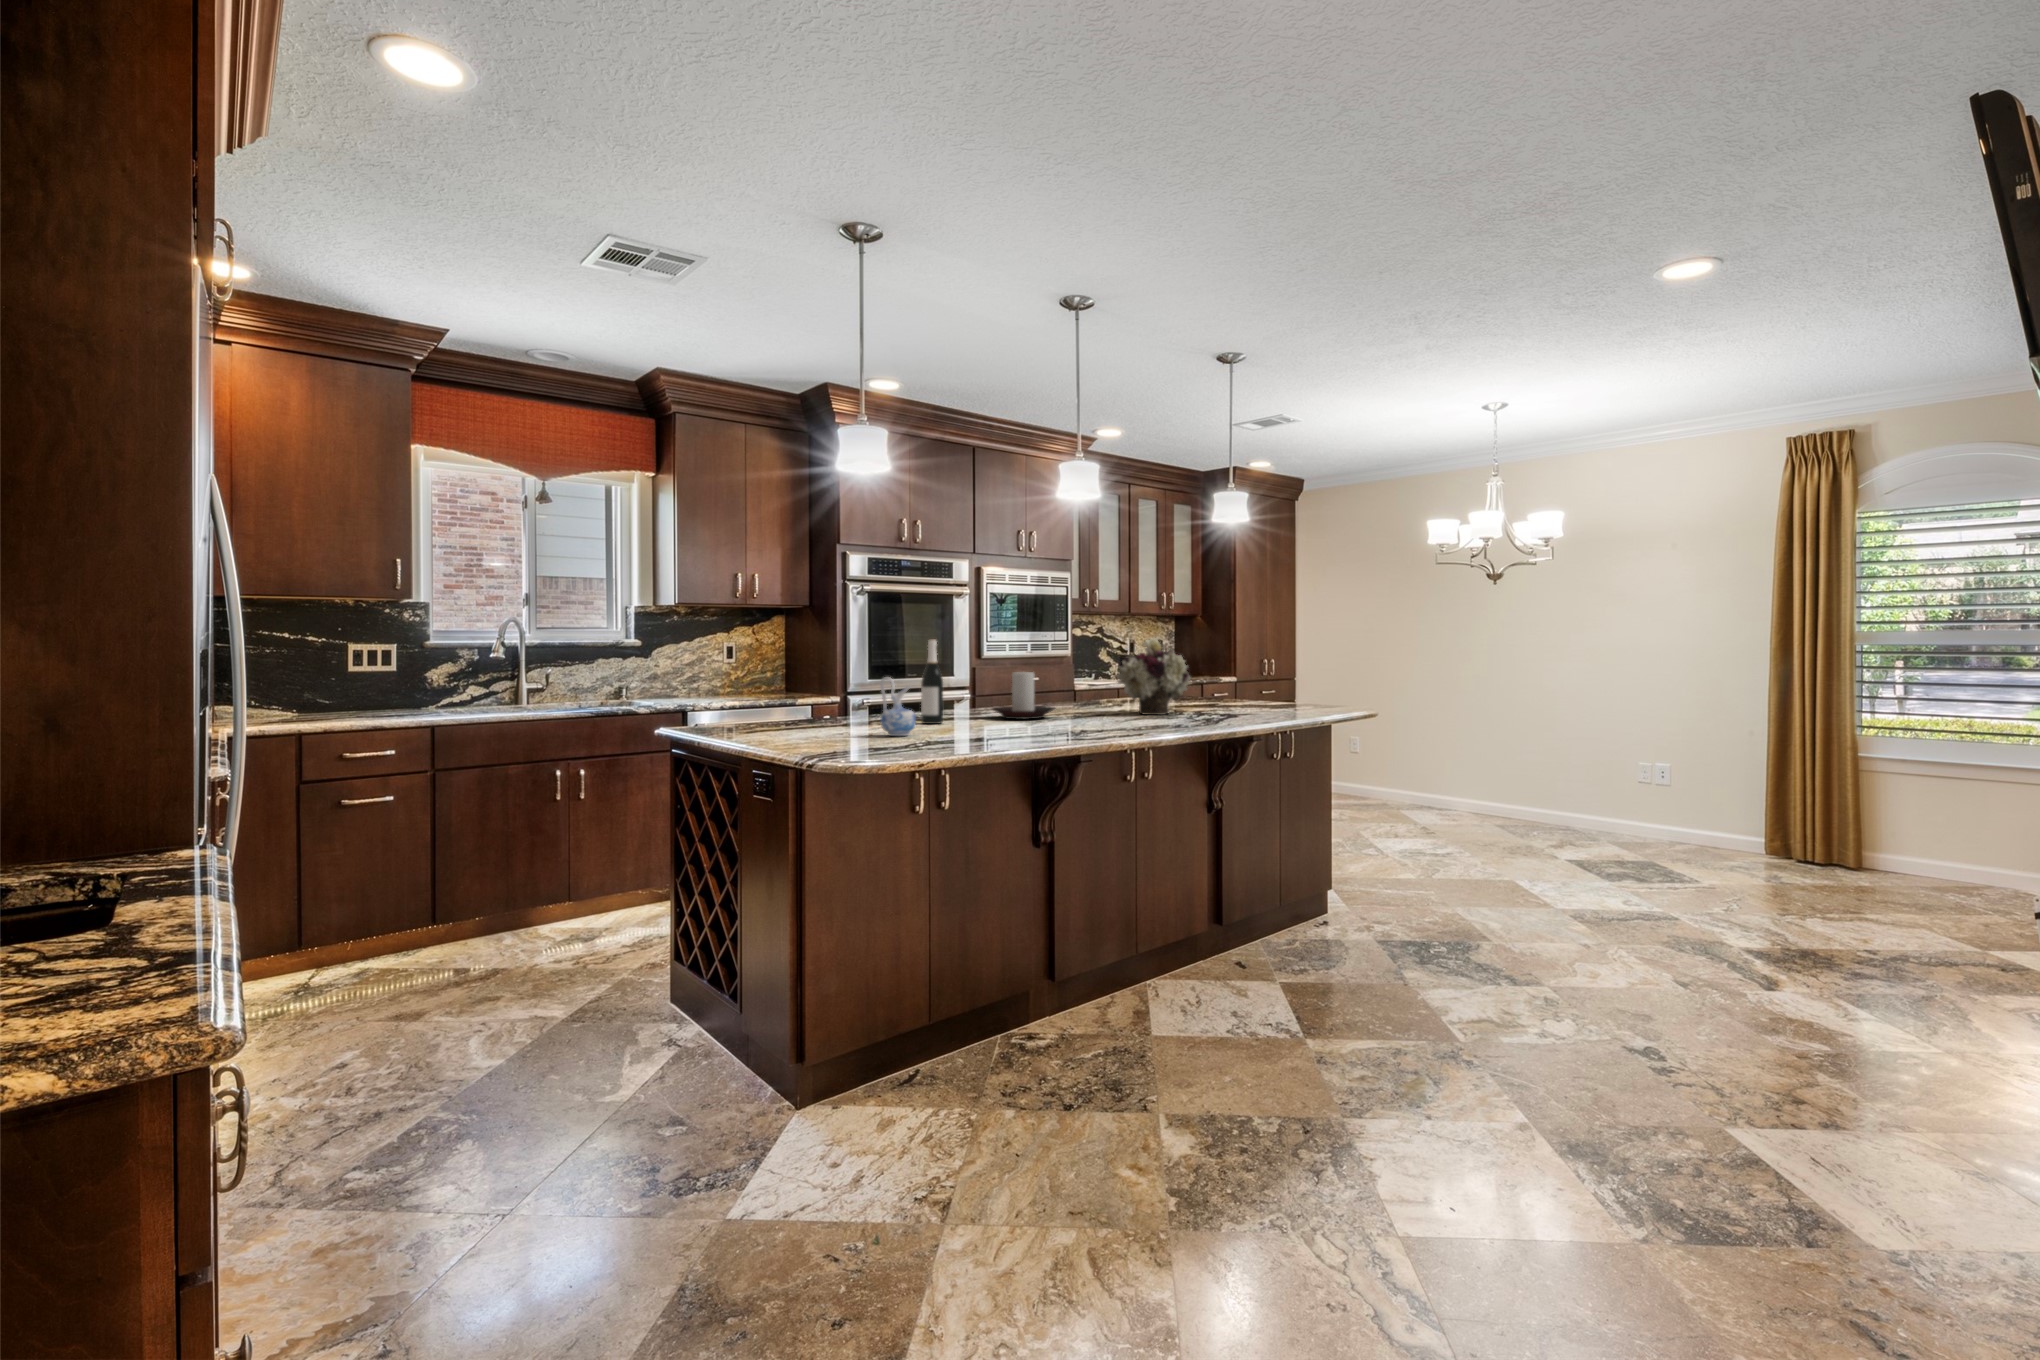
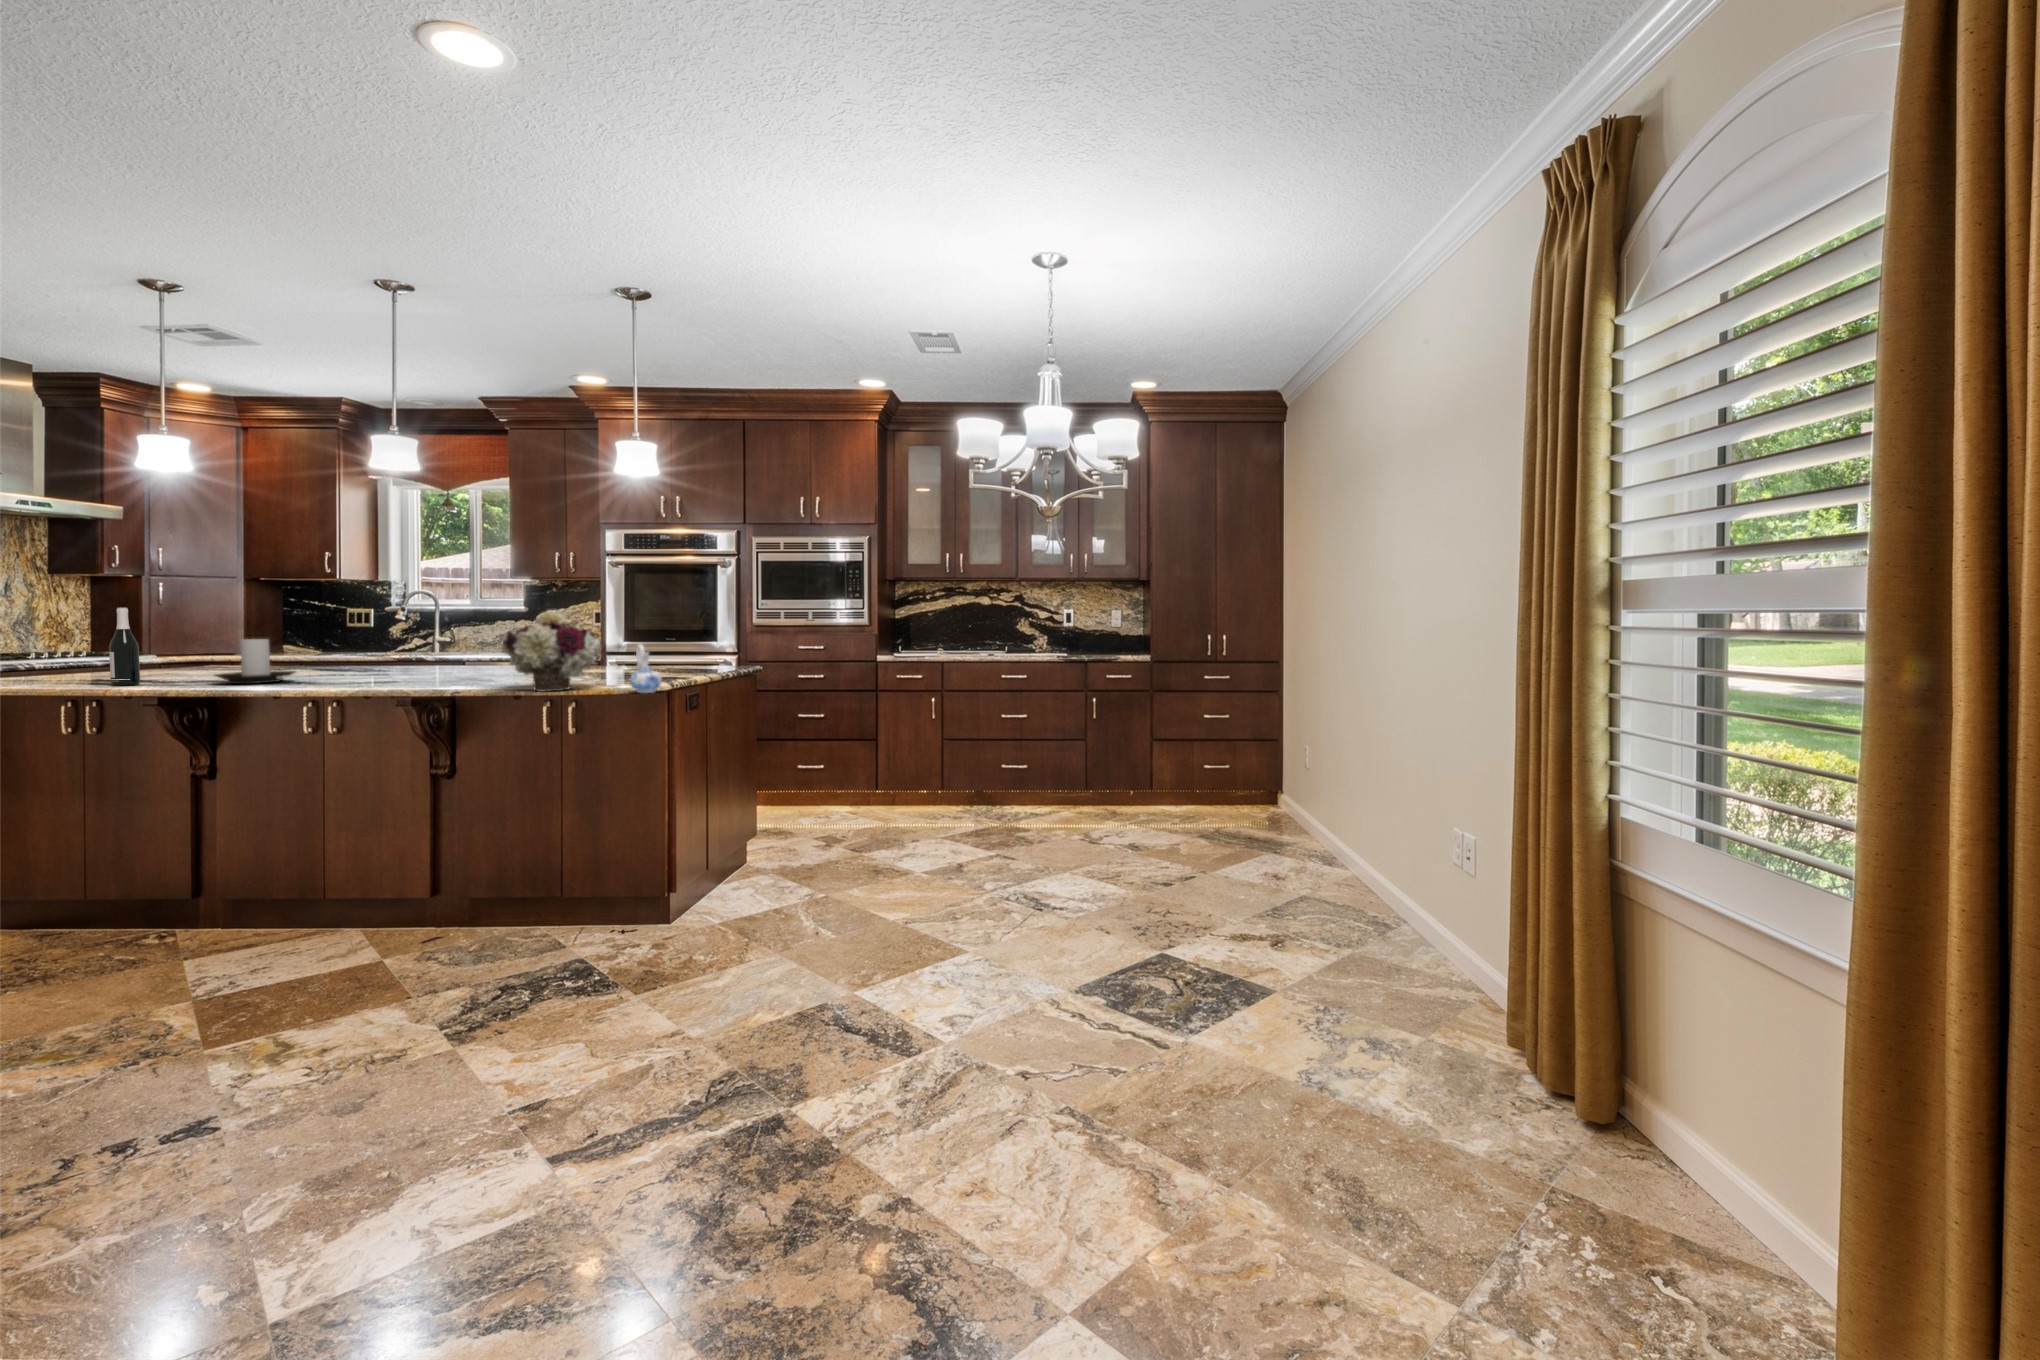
wine bottle: present [921,639,943,724] -> present [109,607,140,686]
candle holder: present [992,672,1054,719] -> present [215,639,295,684]
ceramic pitcher: present [880,677,916,736] -> present [630,644,662,693]

